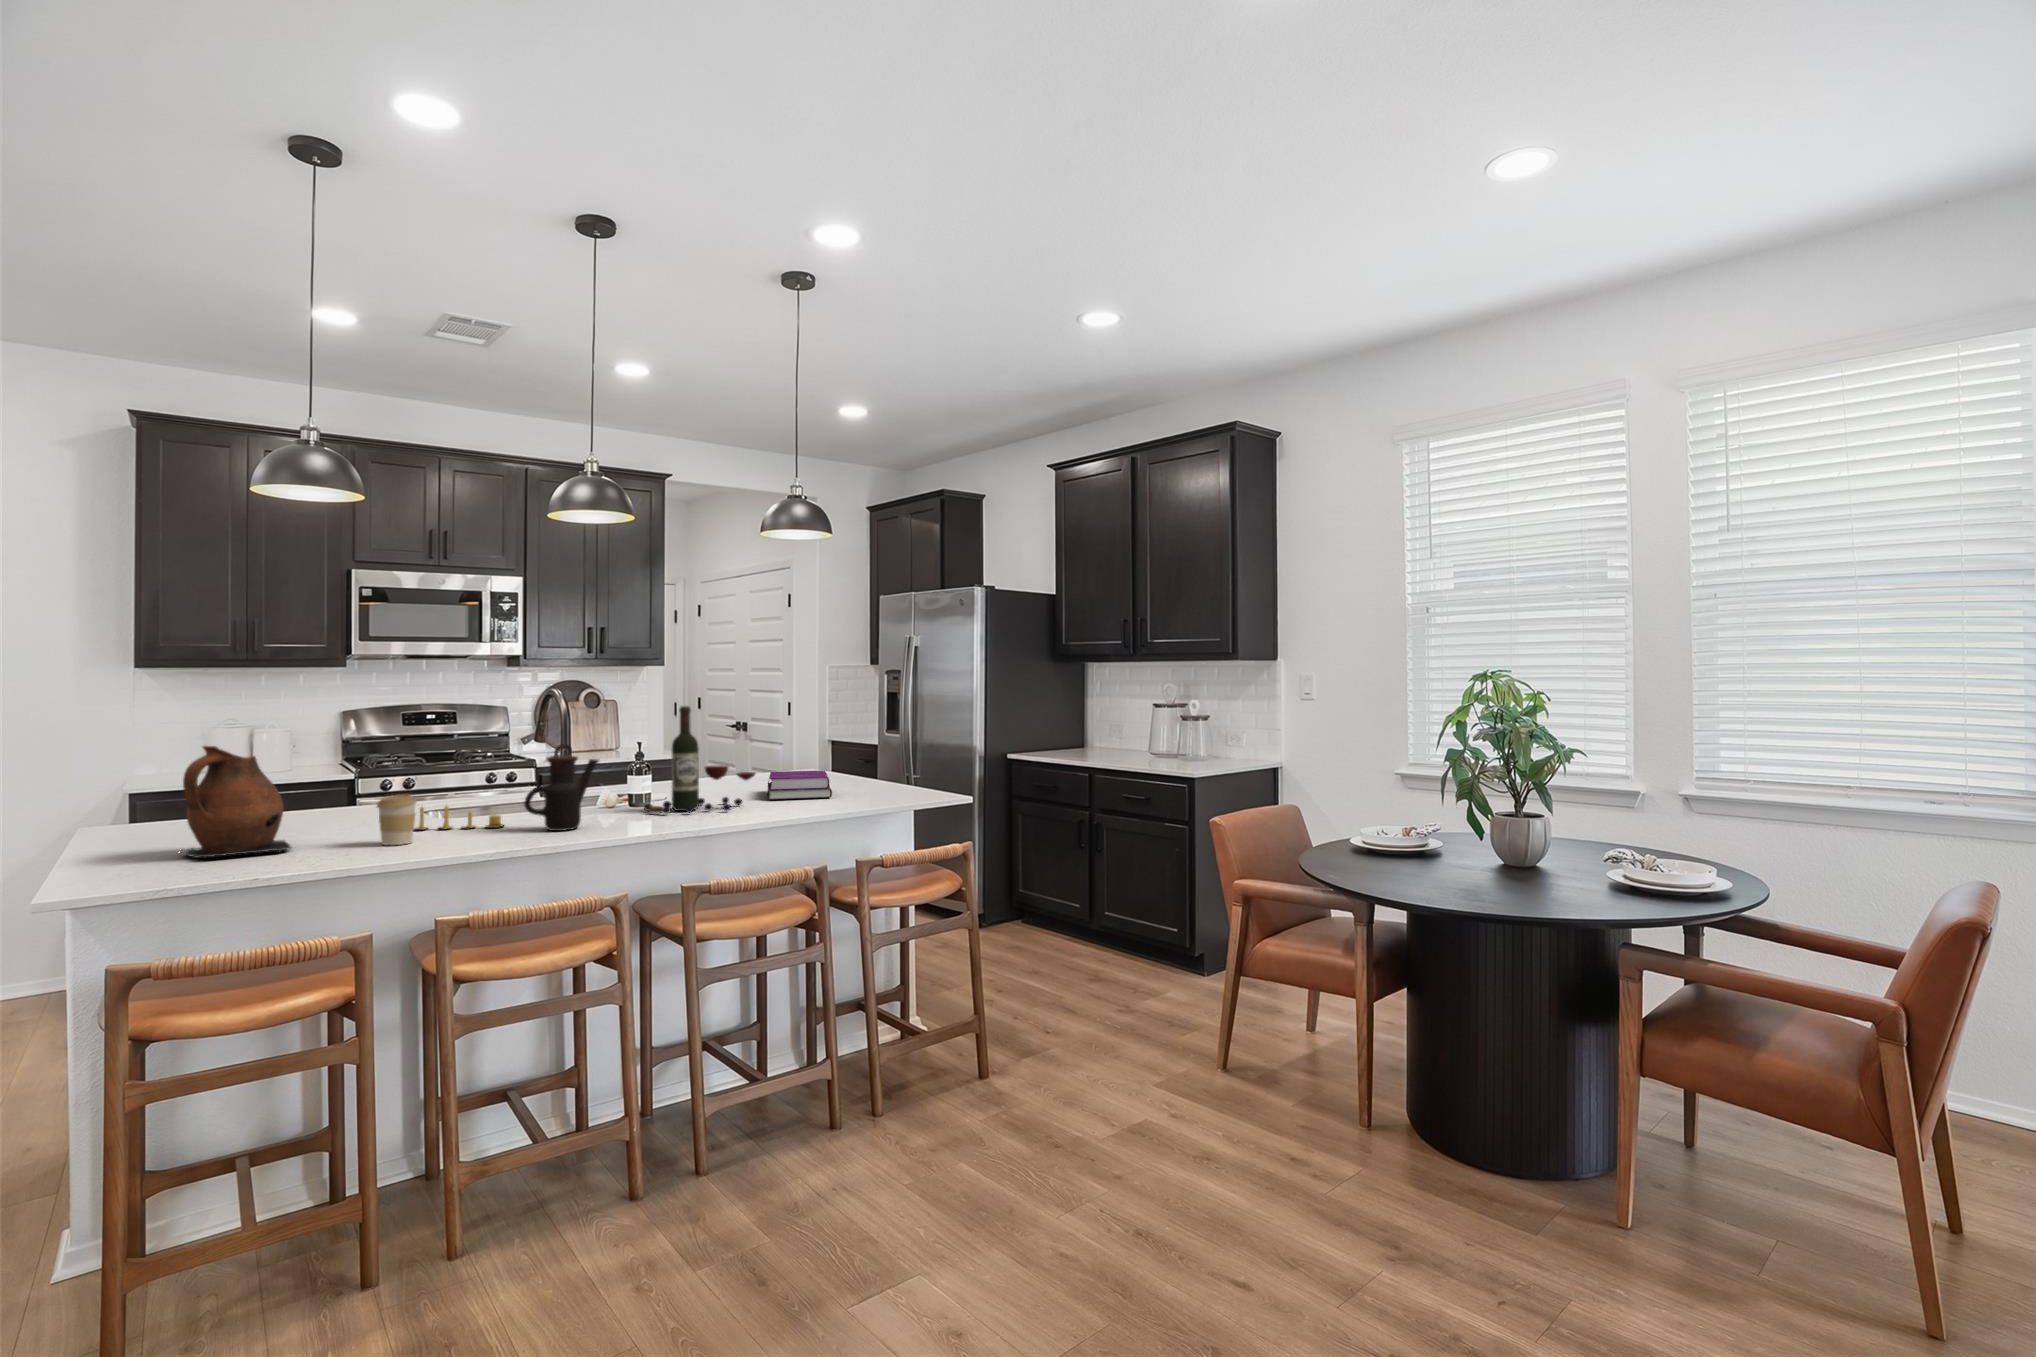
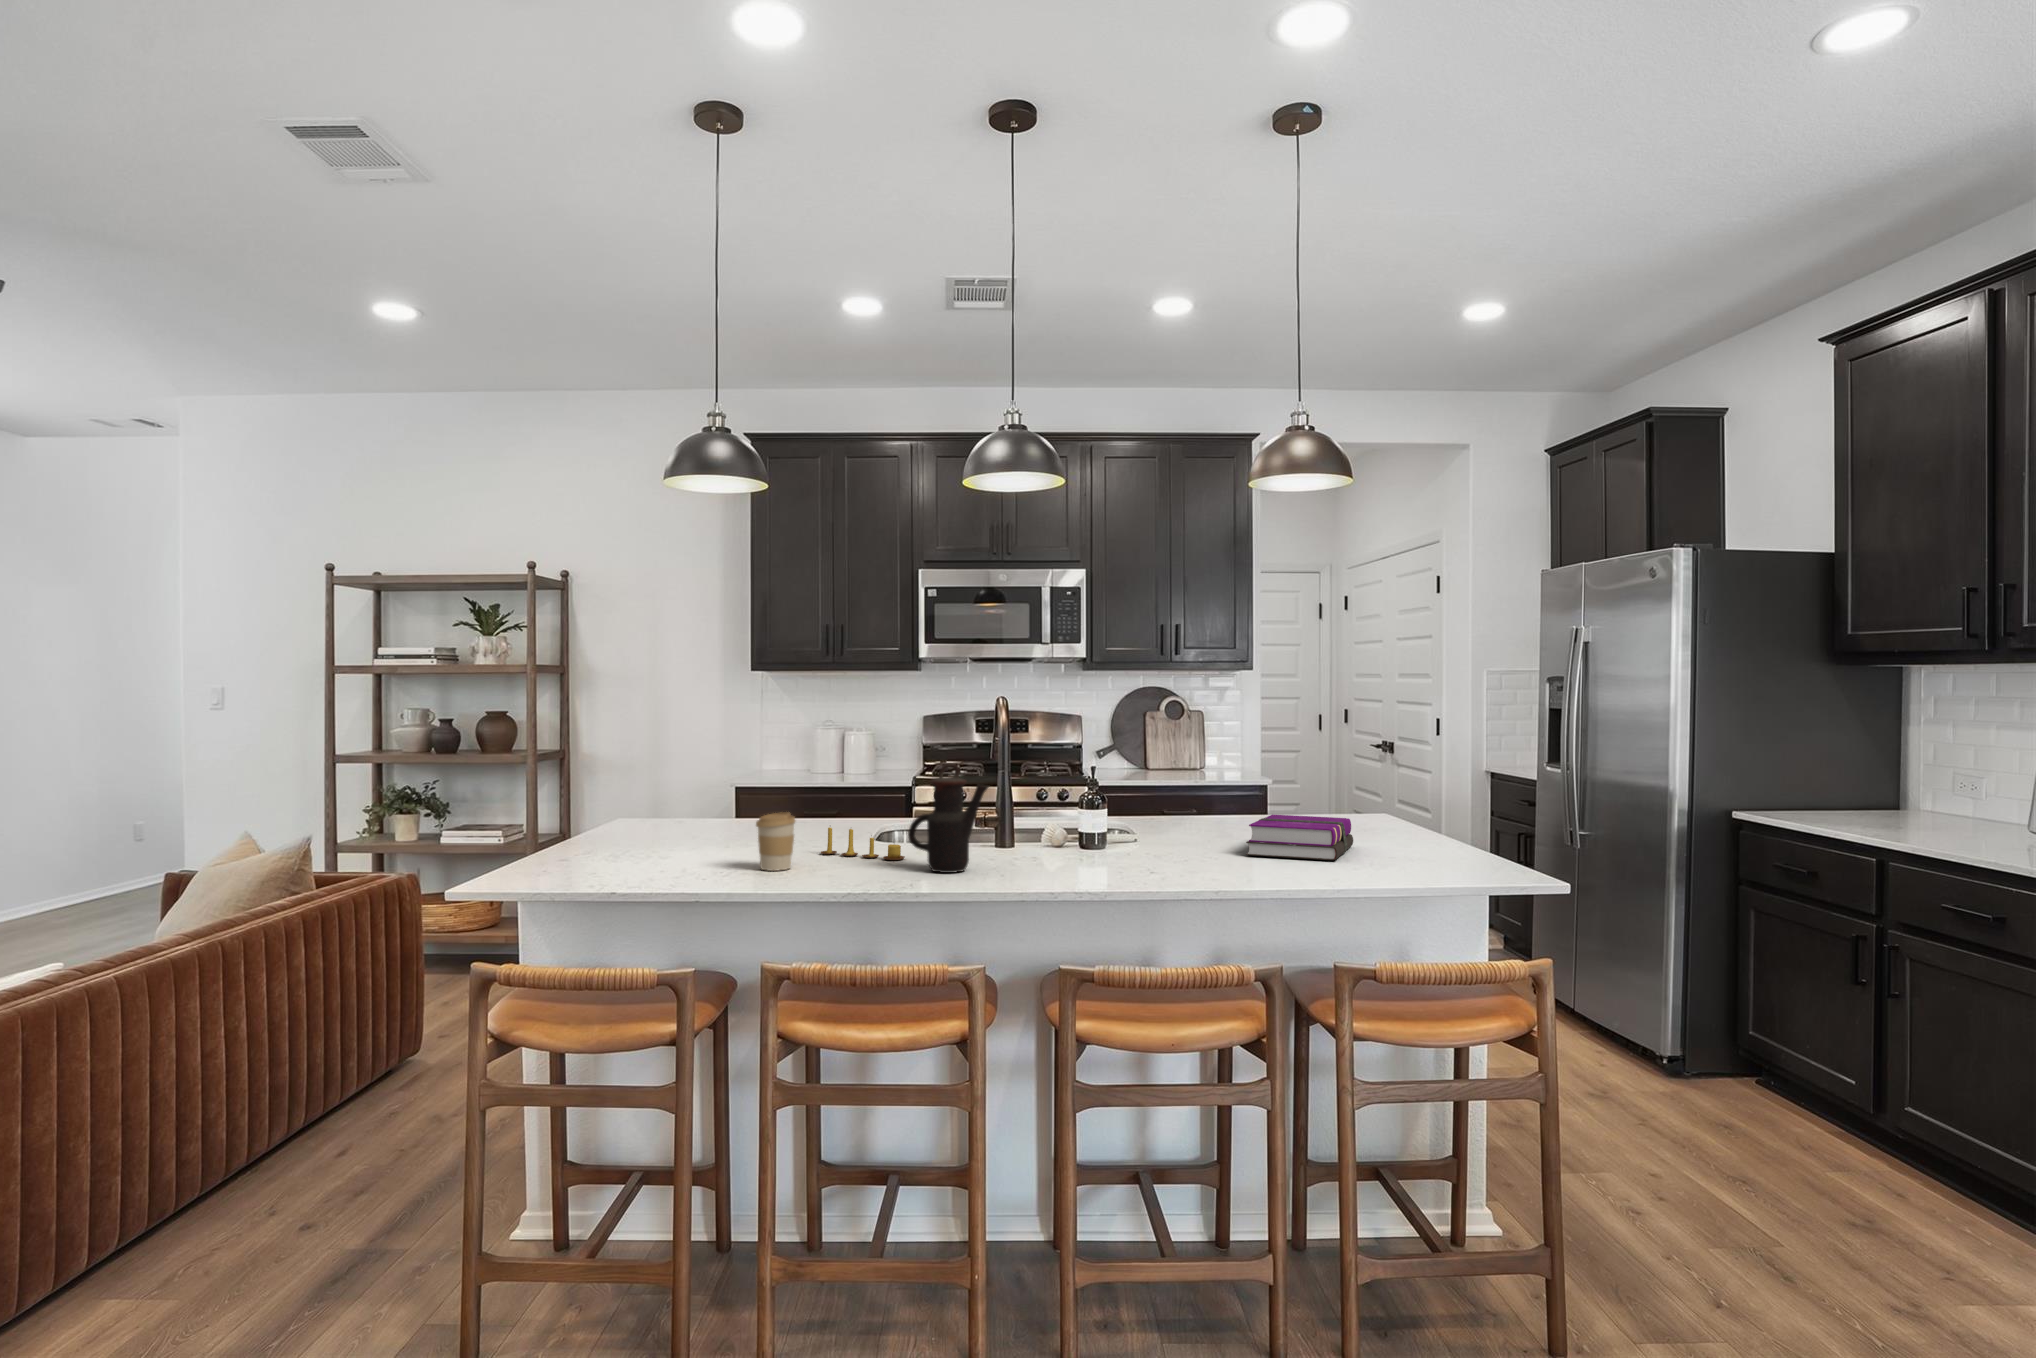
wine bottle: present [644,706,755,814] -> none [1072,720,1215,867]
ceramic pitcher: present [183,746,291,858] -> none [597,748,702,867]

